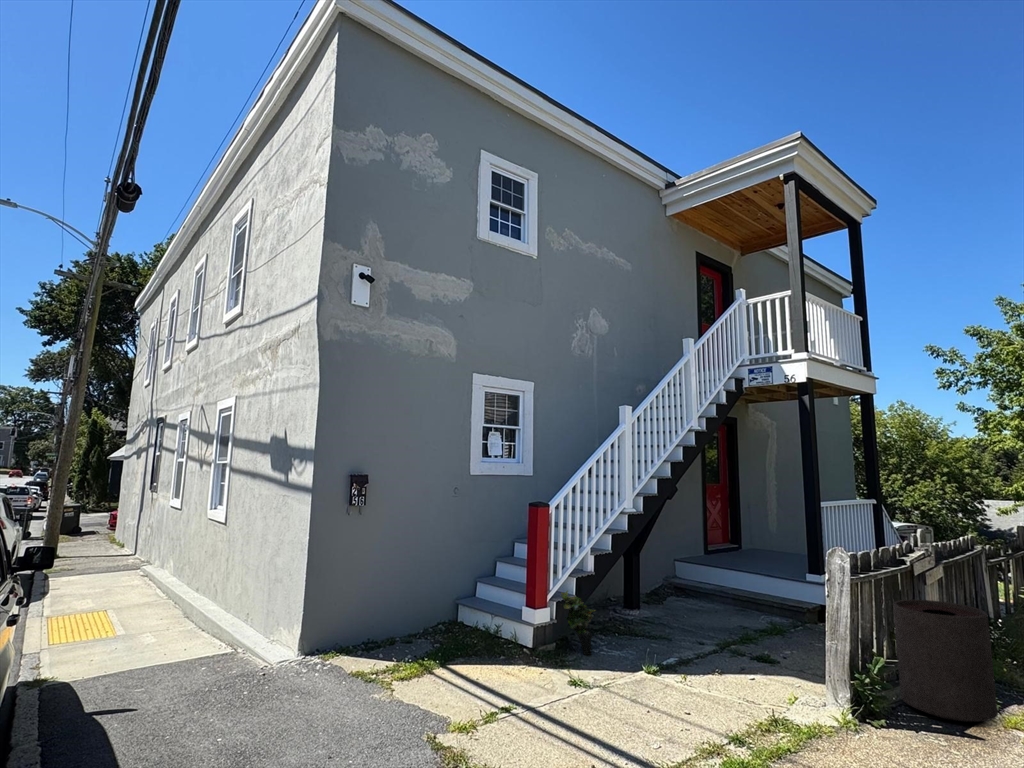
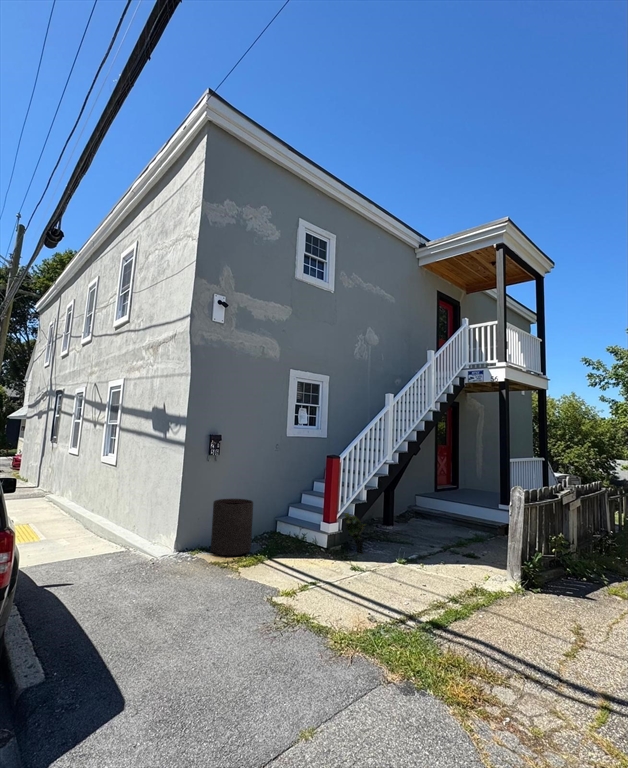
trash can: present [893,600,998,722] -> present [211,499,253,556]

